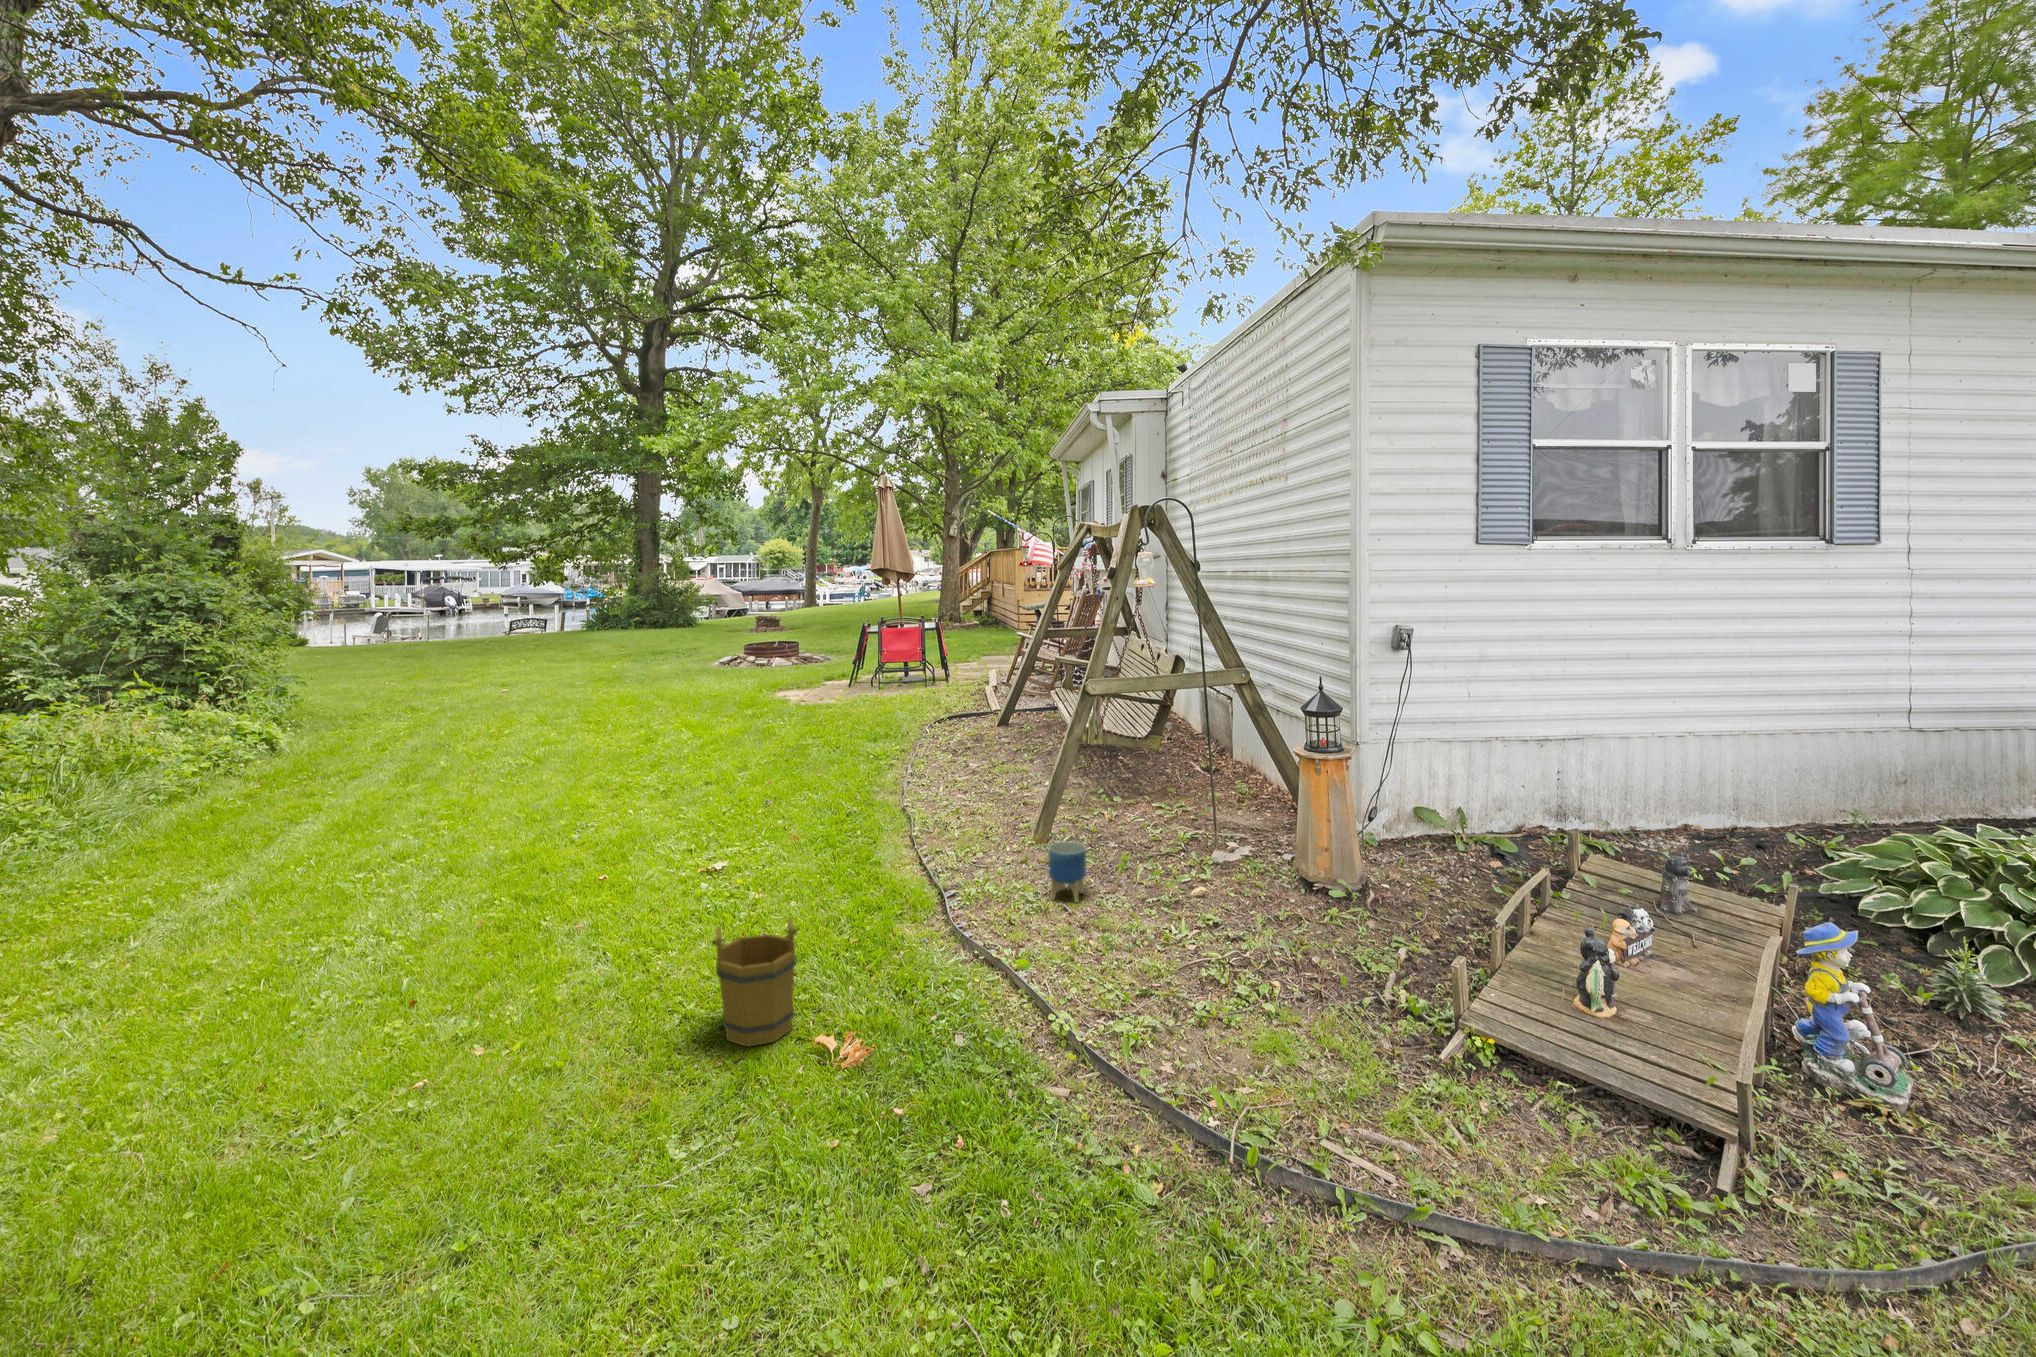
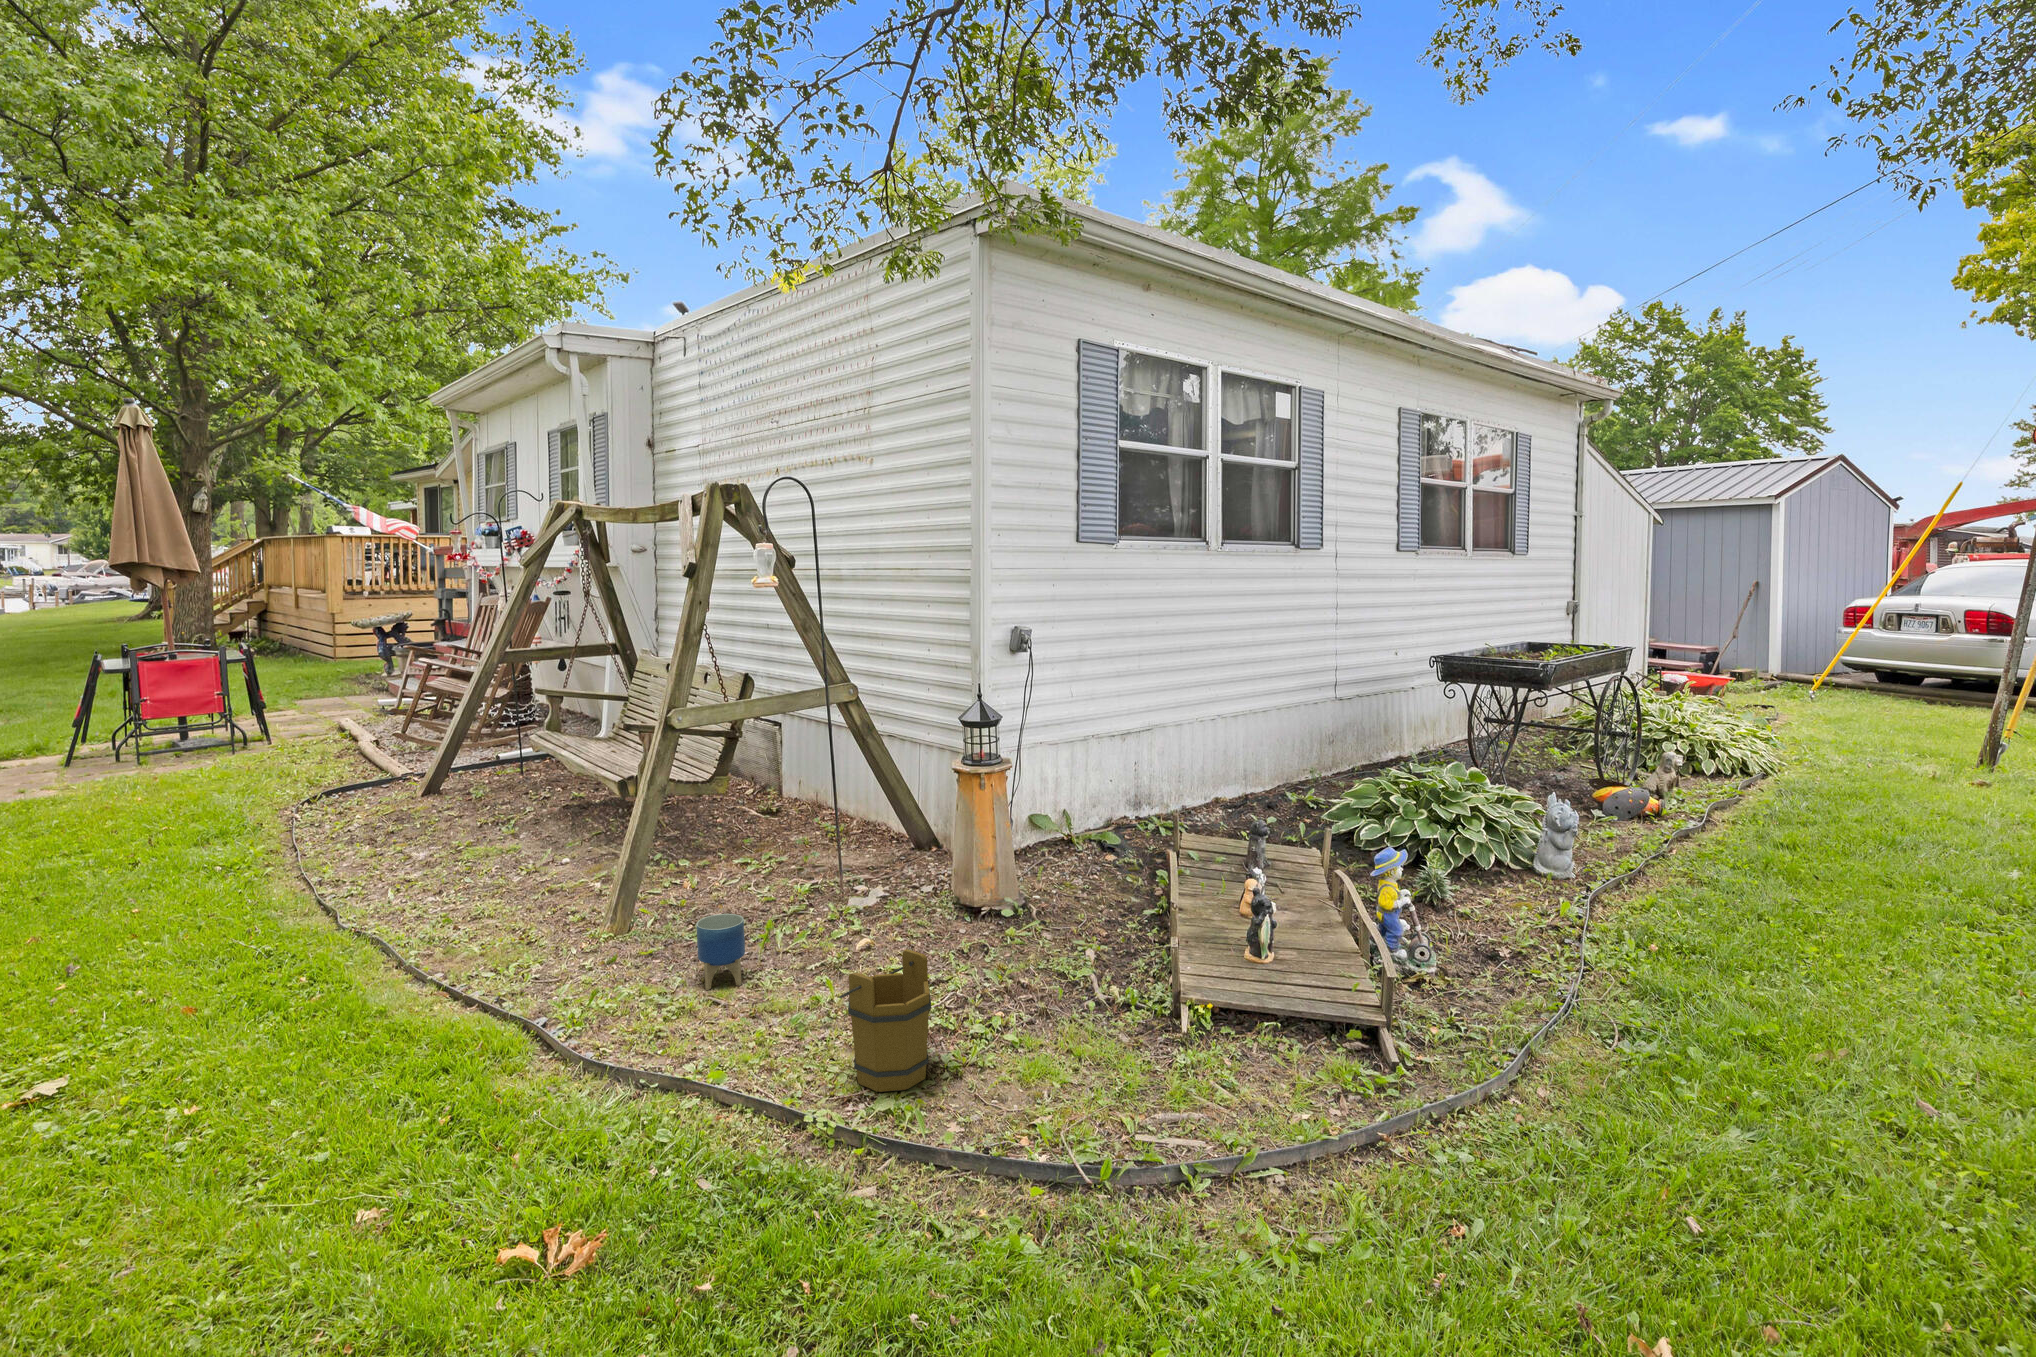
bucket: present [712,918,798,1047] -> present [839,949,931,1092]

